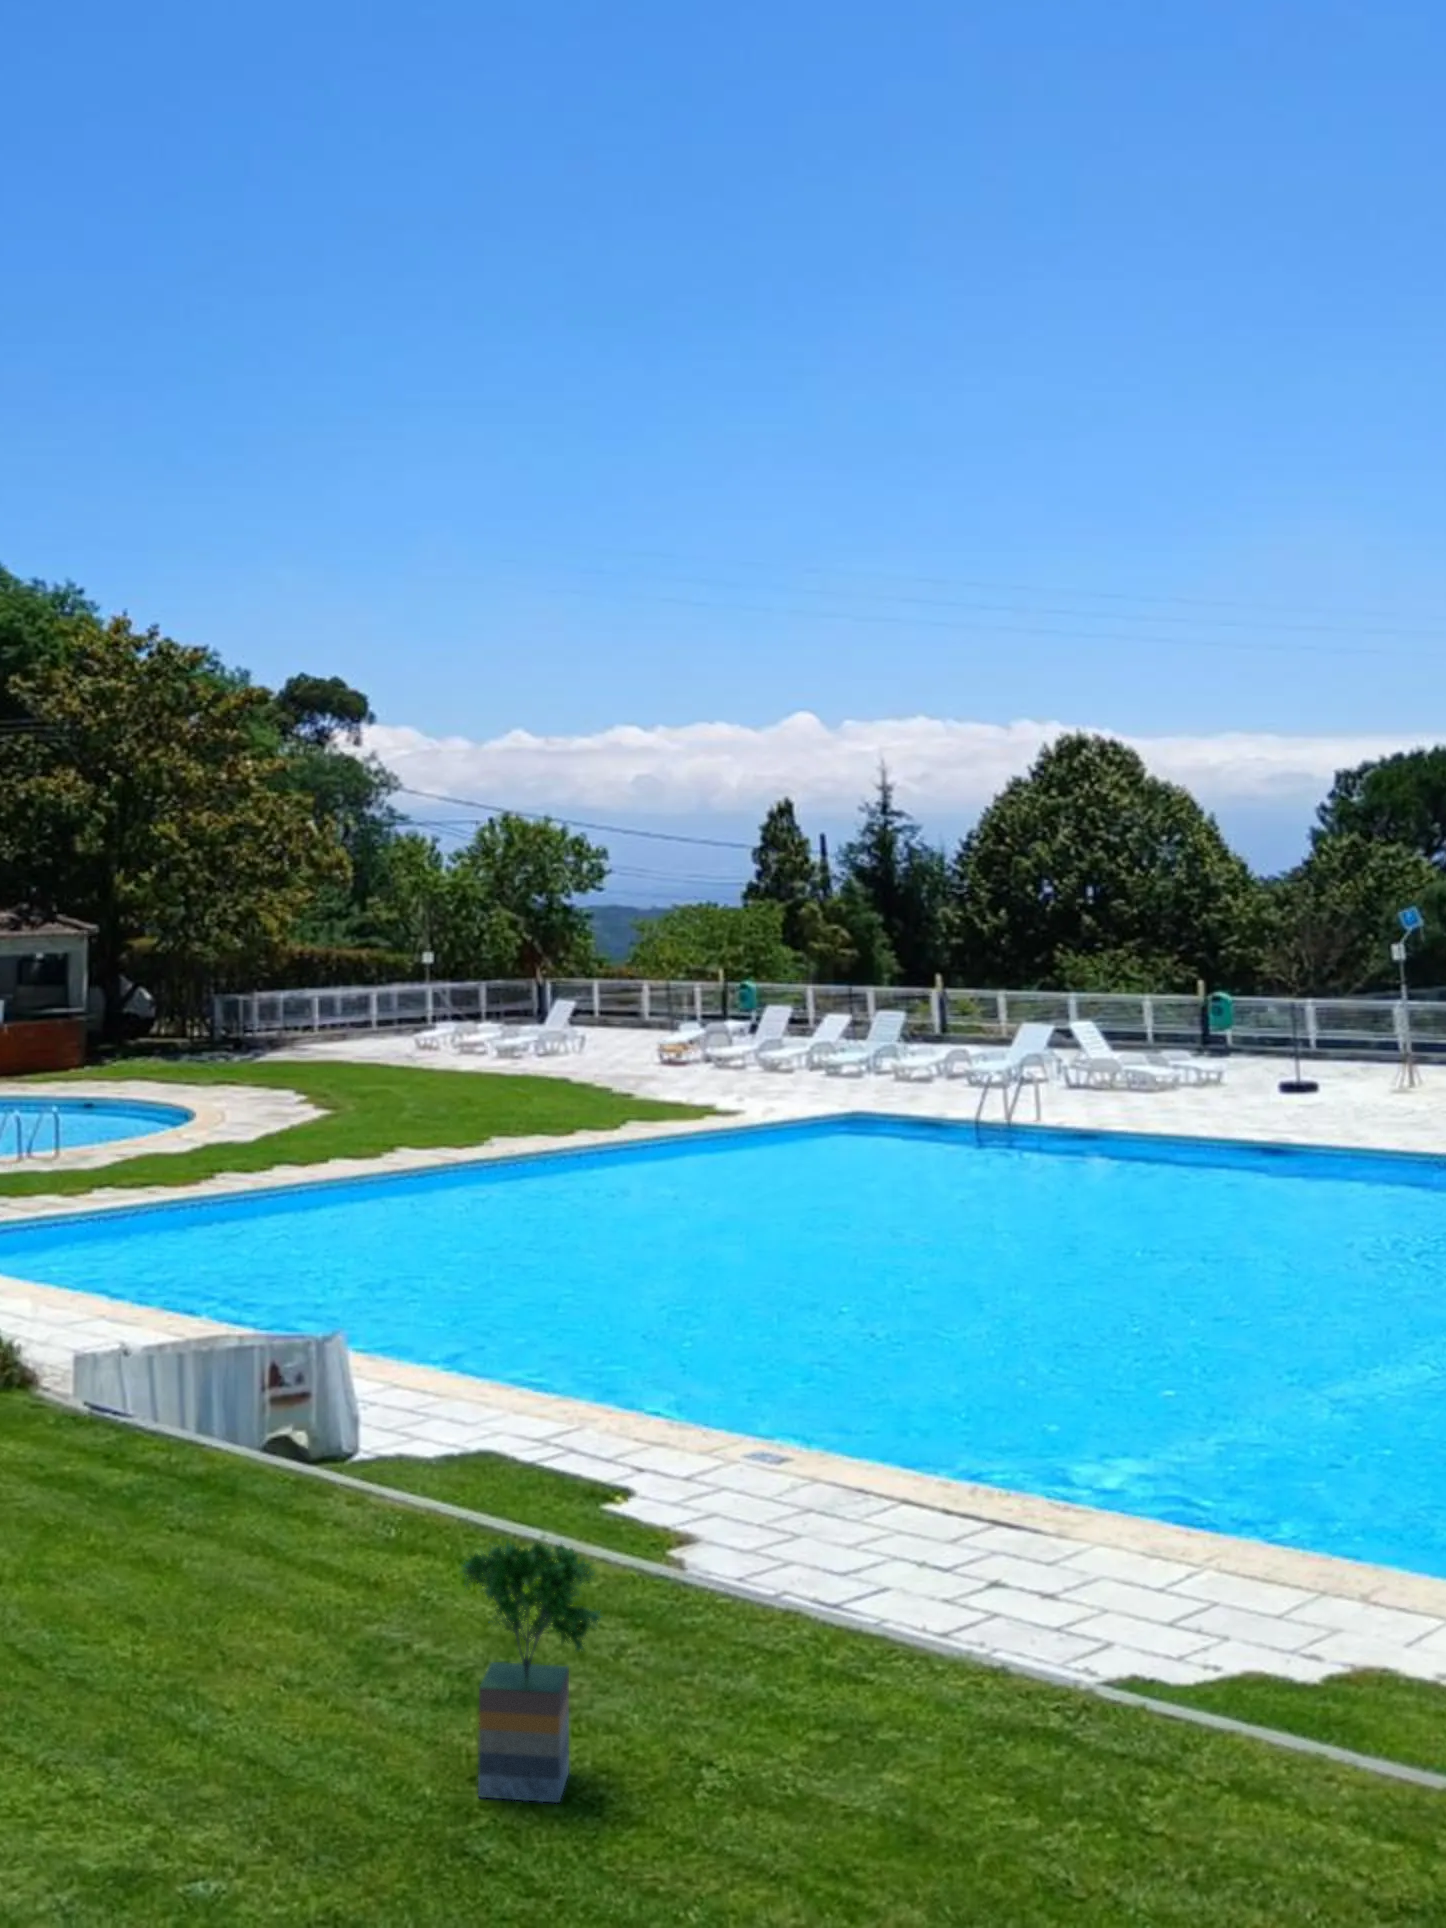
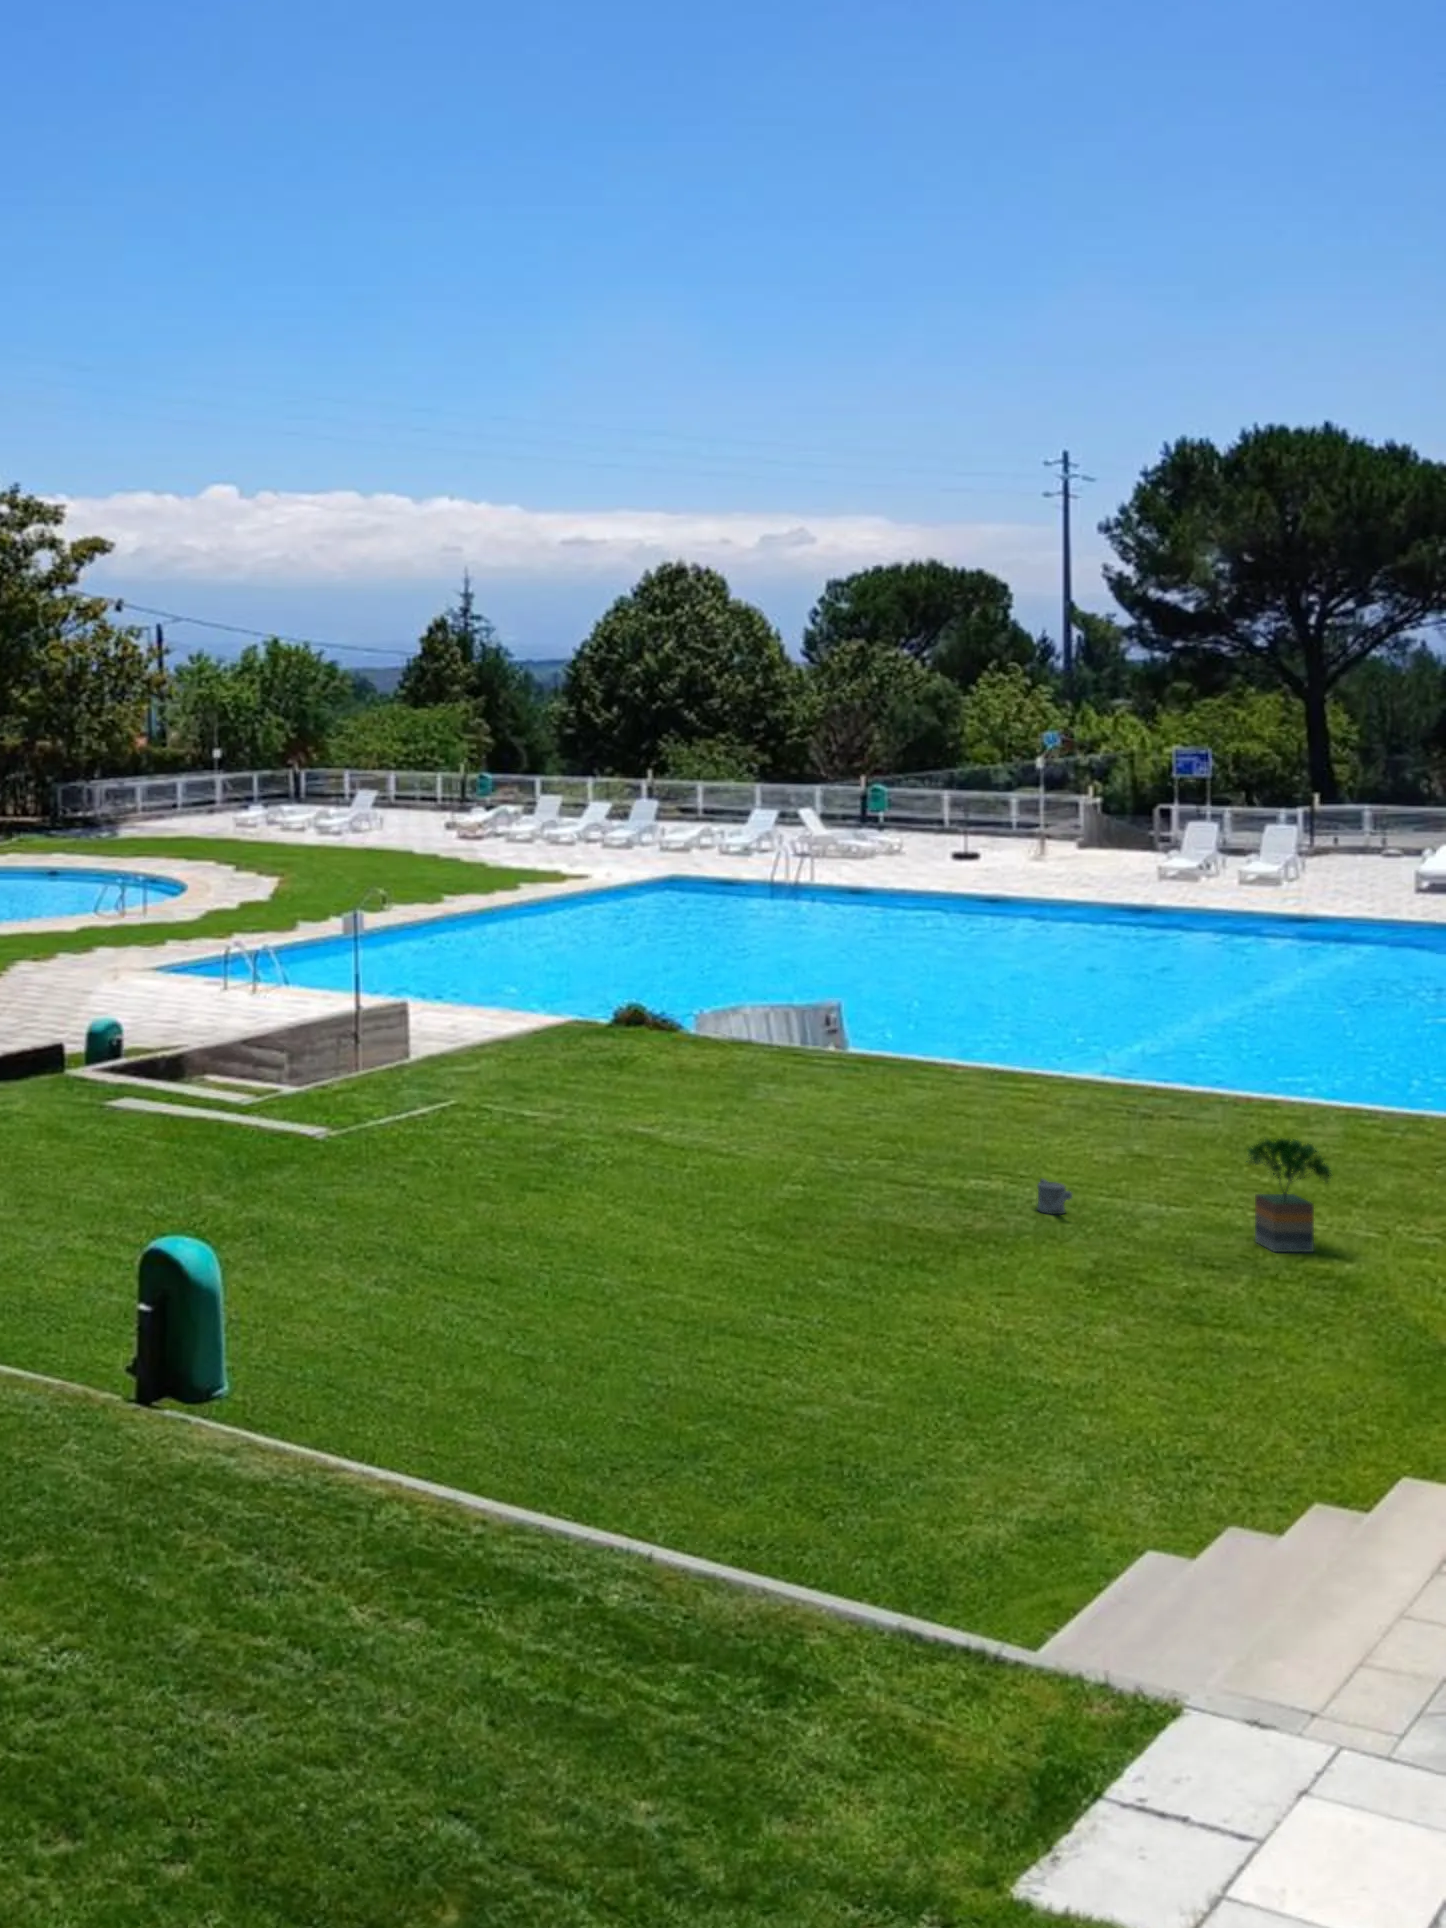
watering can: none [207,1601,265,1679] -> present [1038,1179,1072,1214]

